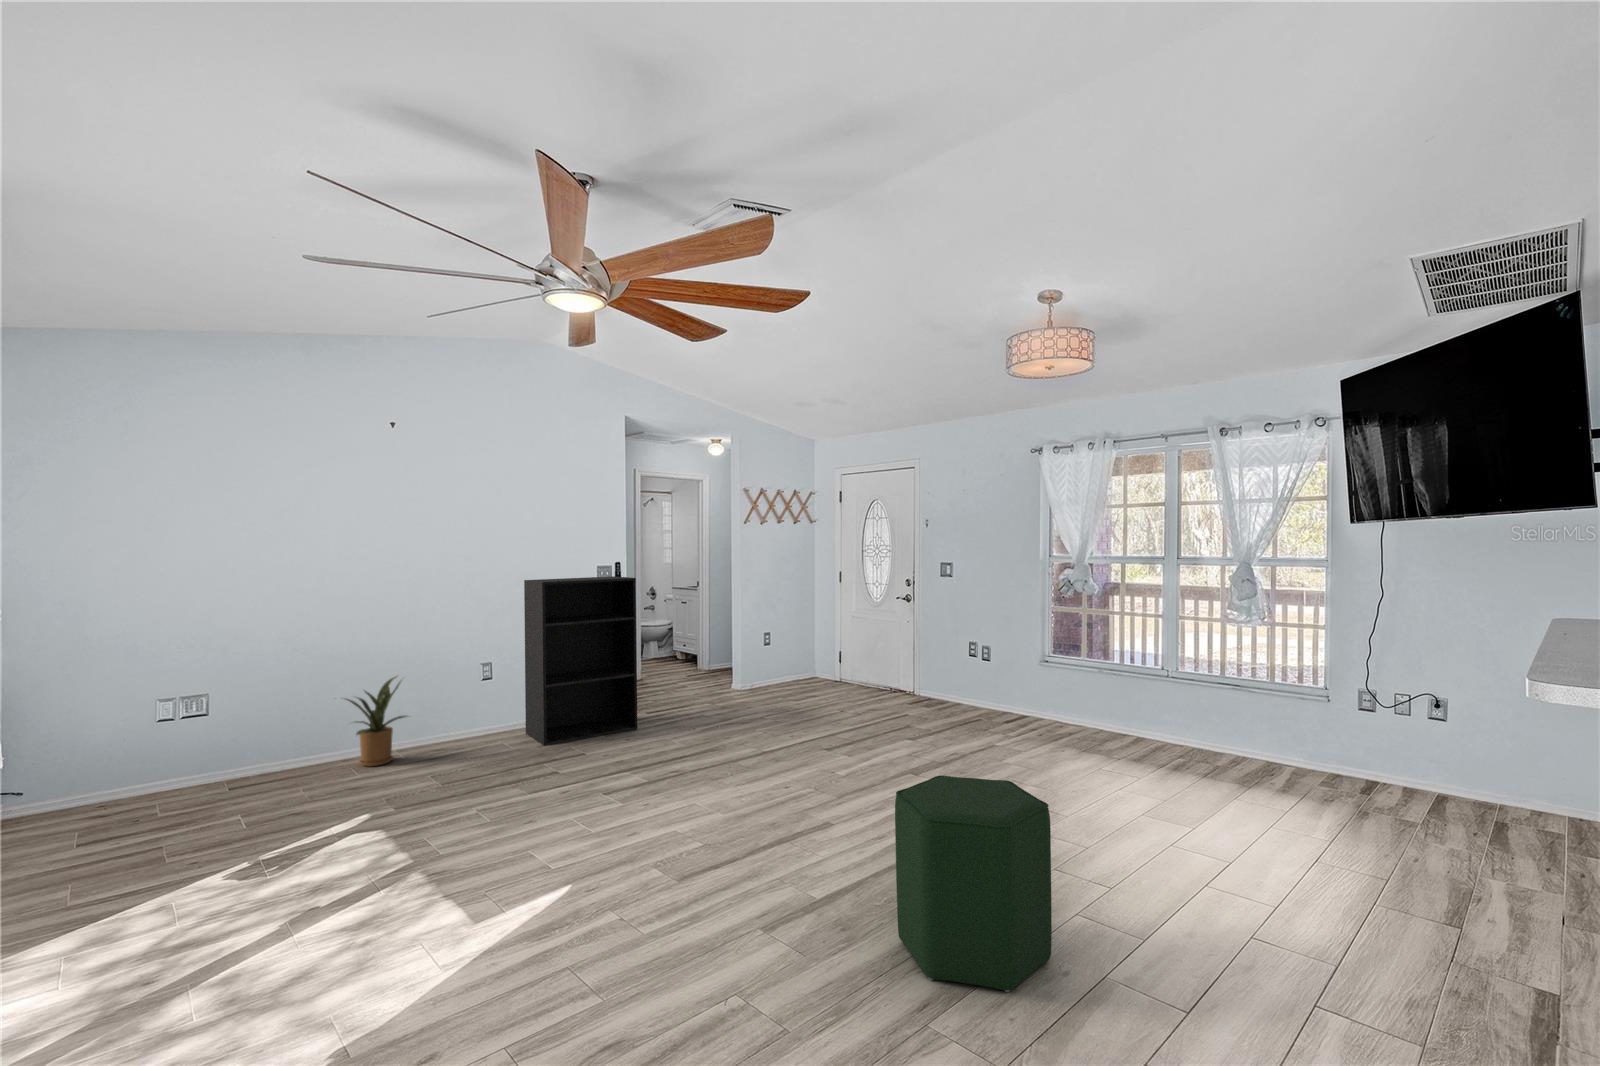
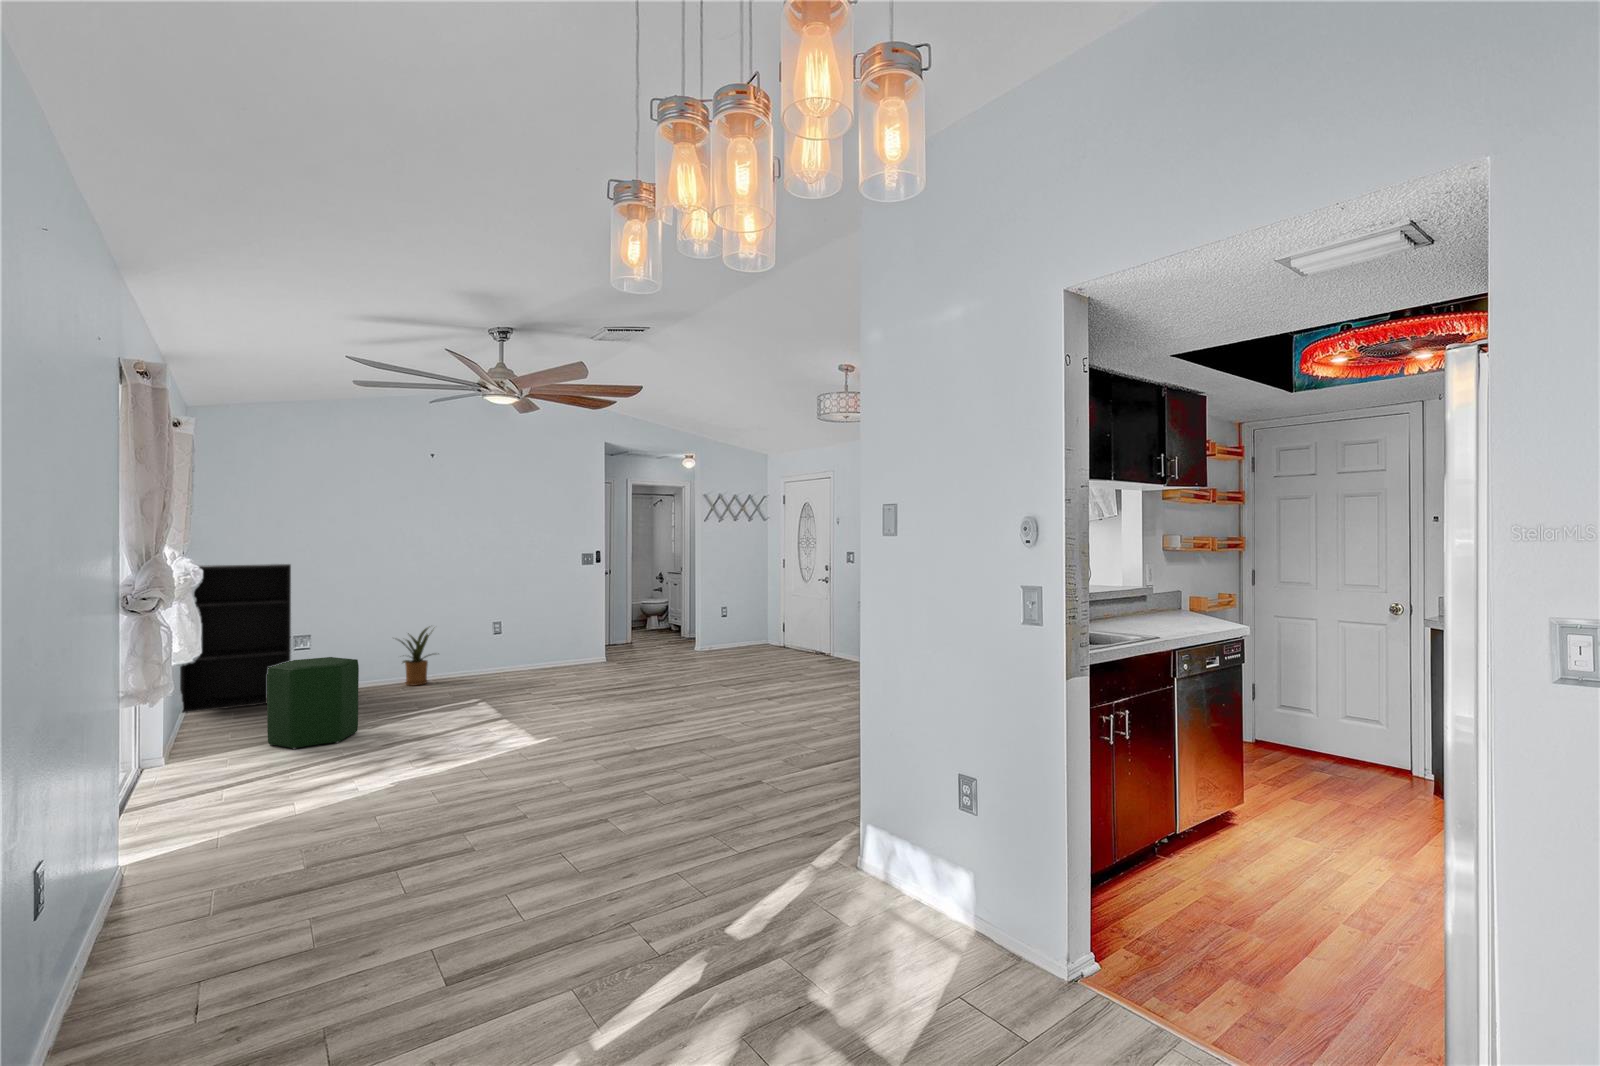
bookshelf: present [524,576,637,745] -> present [180,564,291,713]
ottoman: present [895,776,1052,992] -> present [267,657,359,749]

